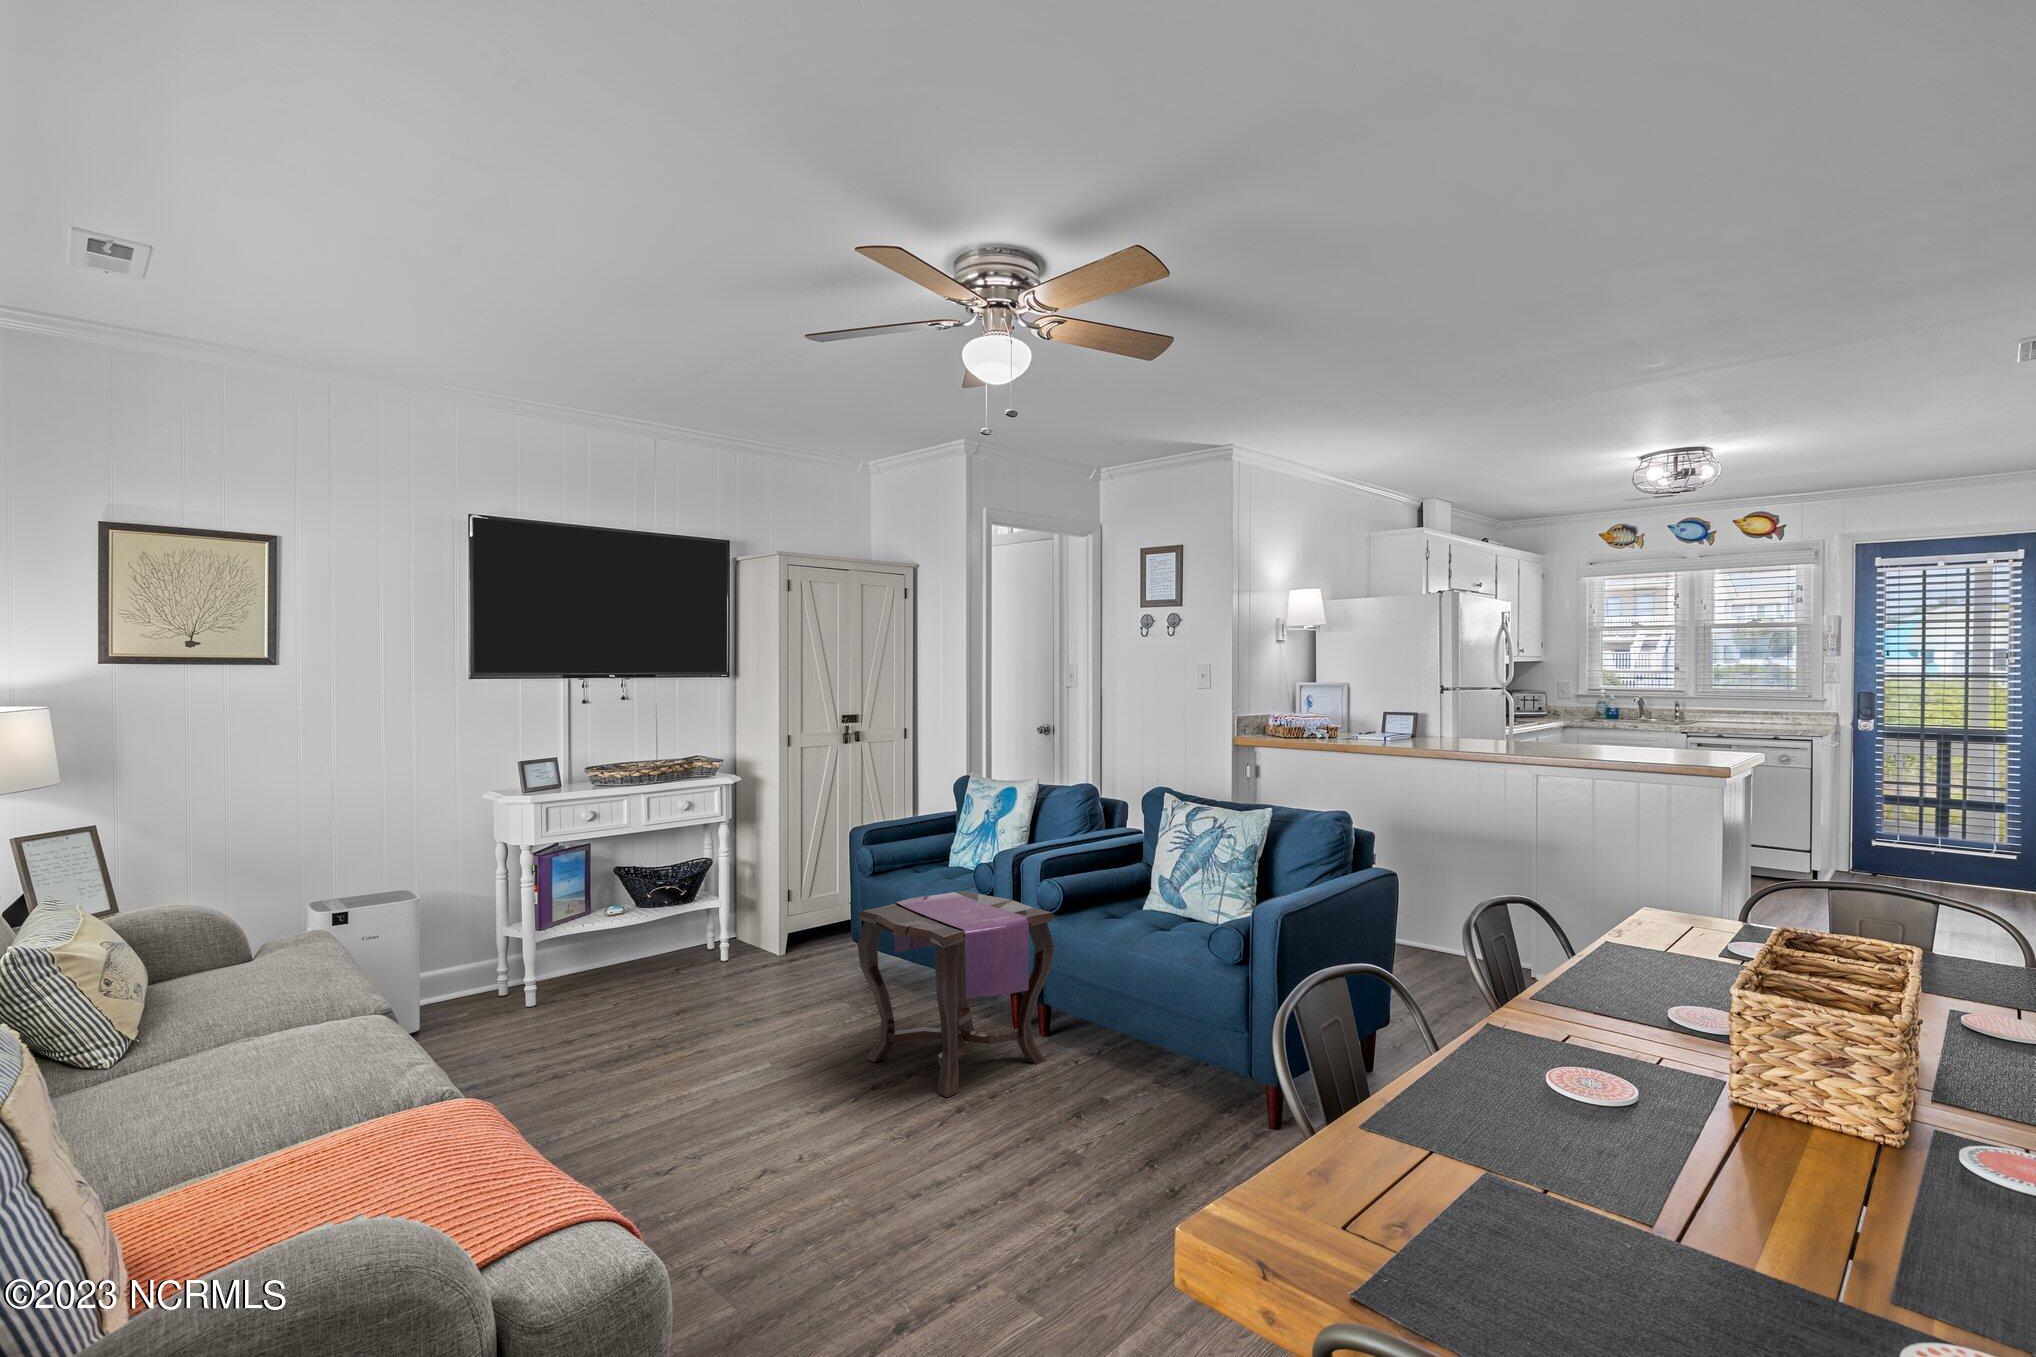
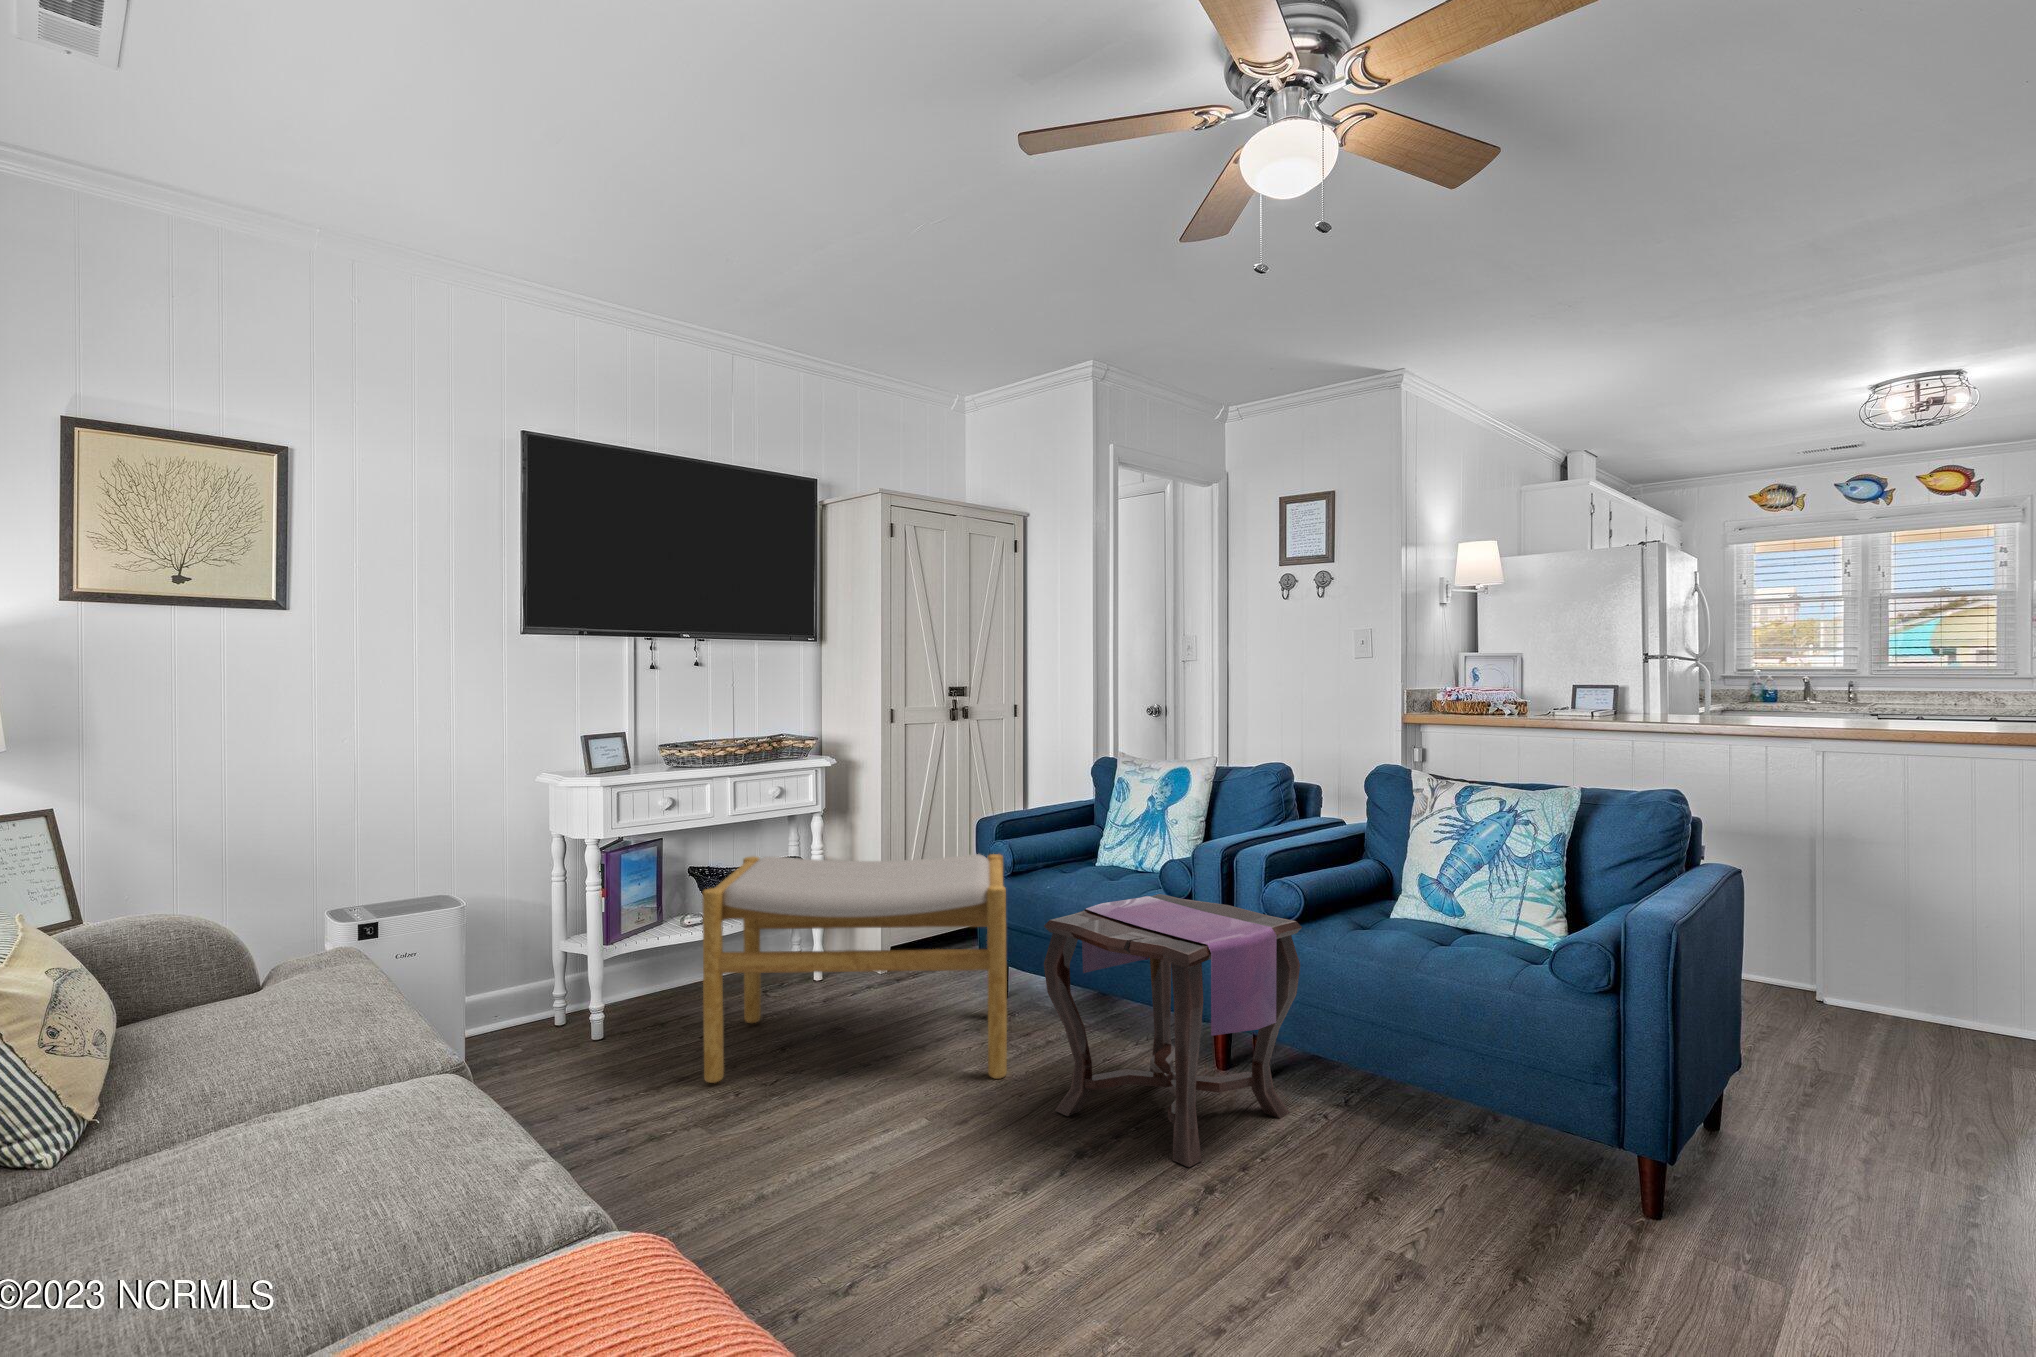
footstool: none [602,858,862,1038] -> present [702,854,1007,1083]

